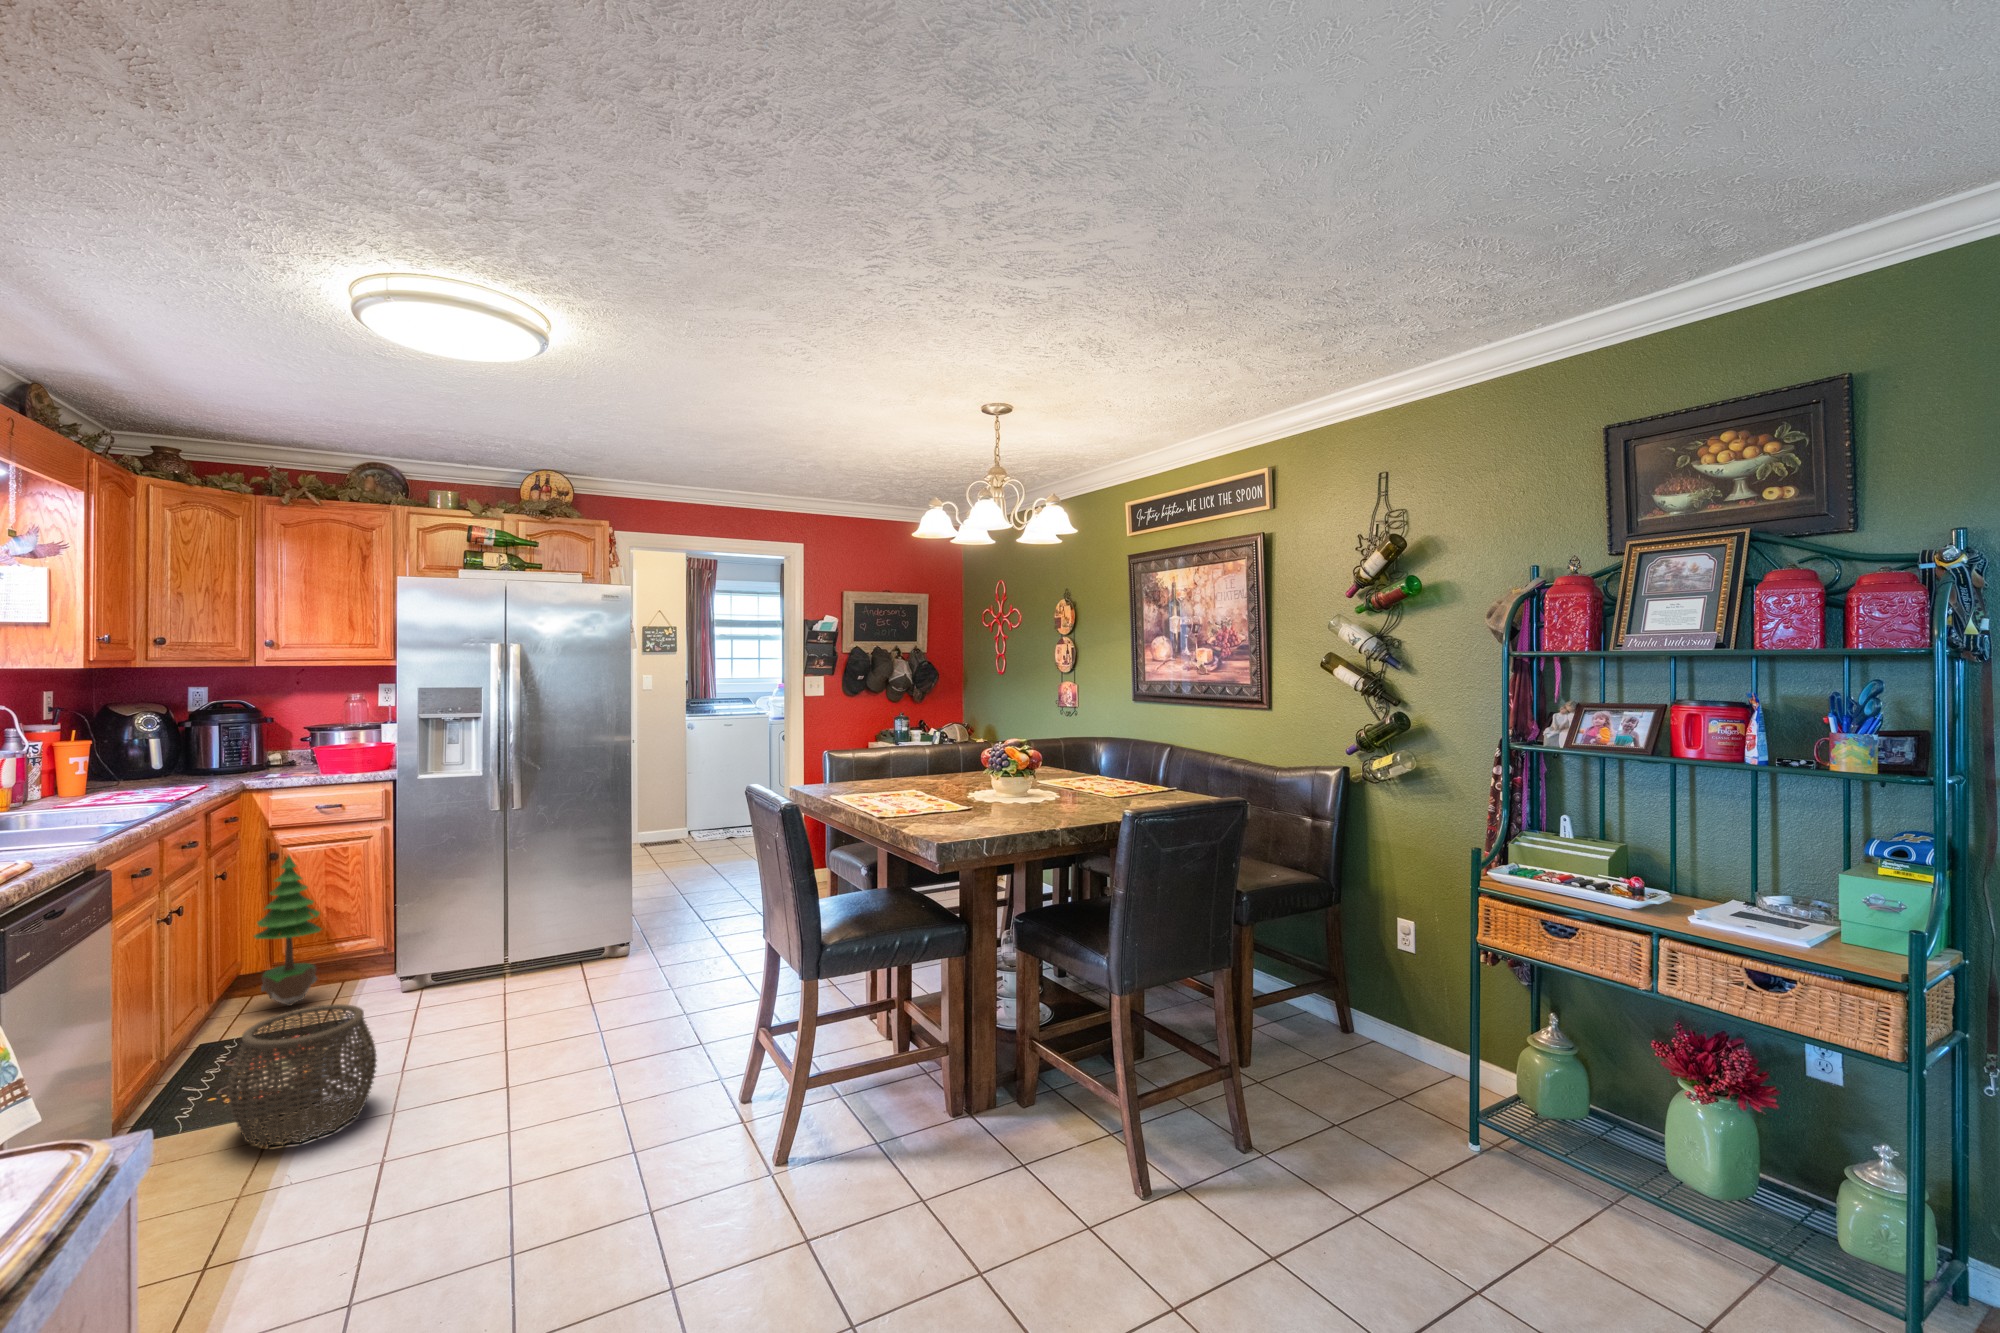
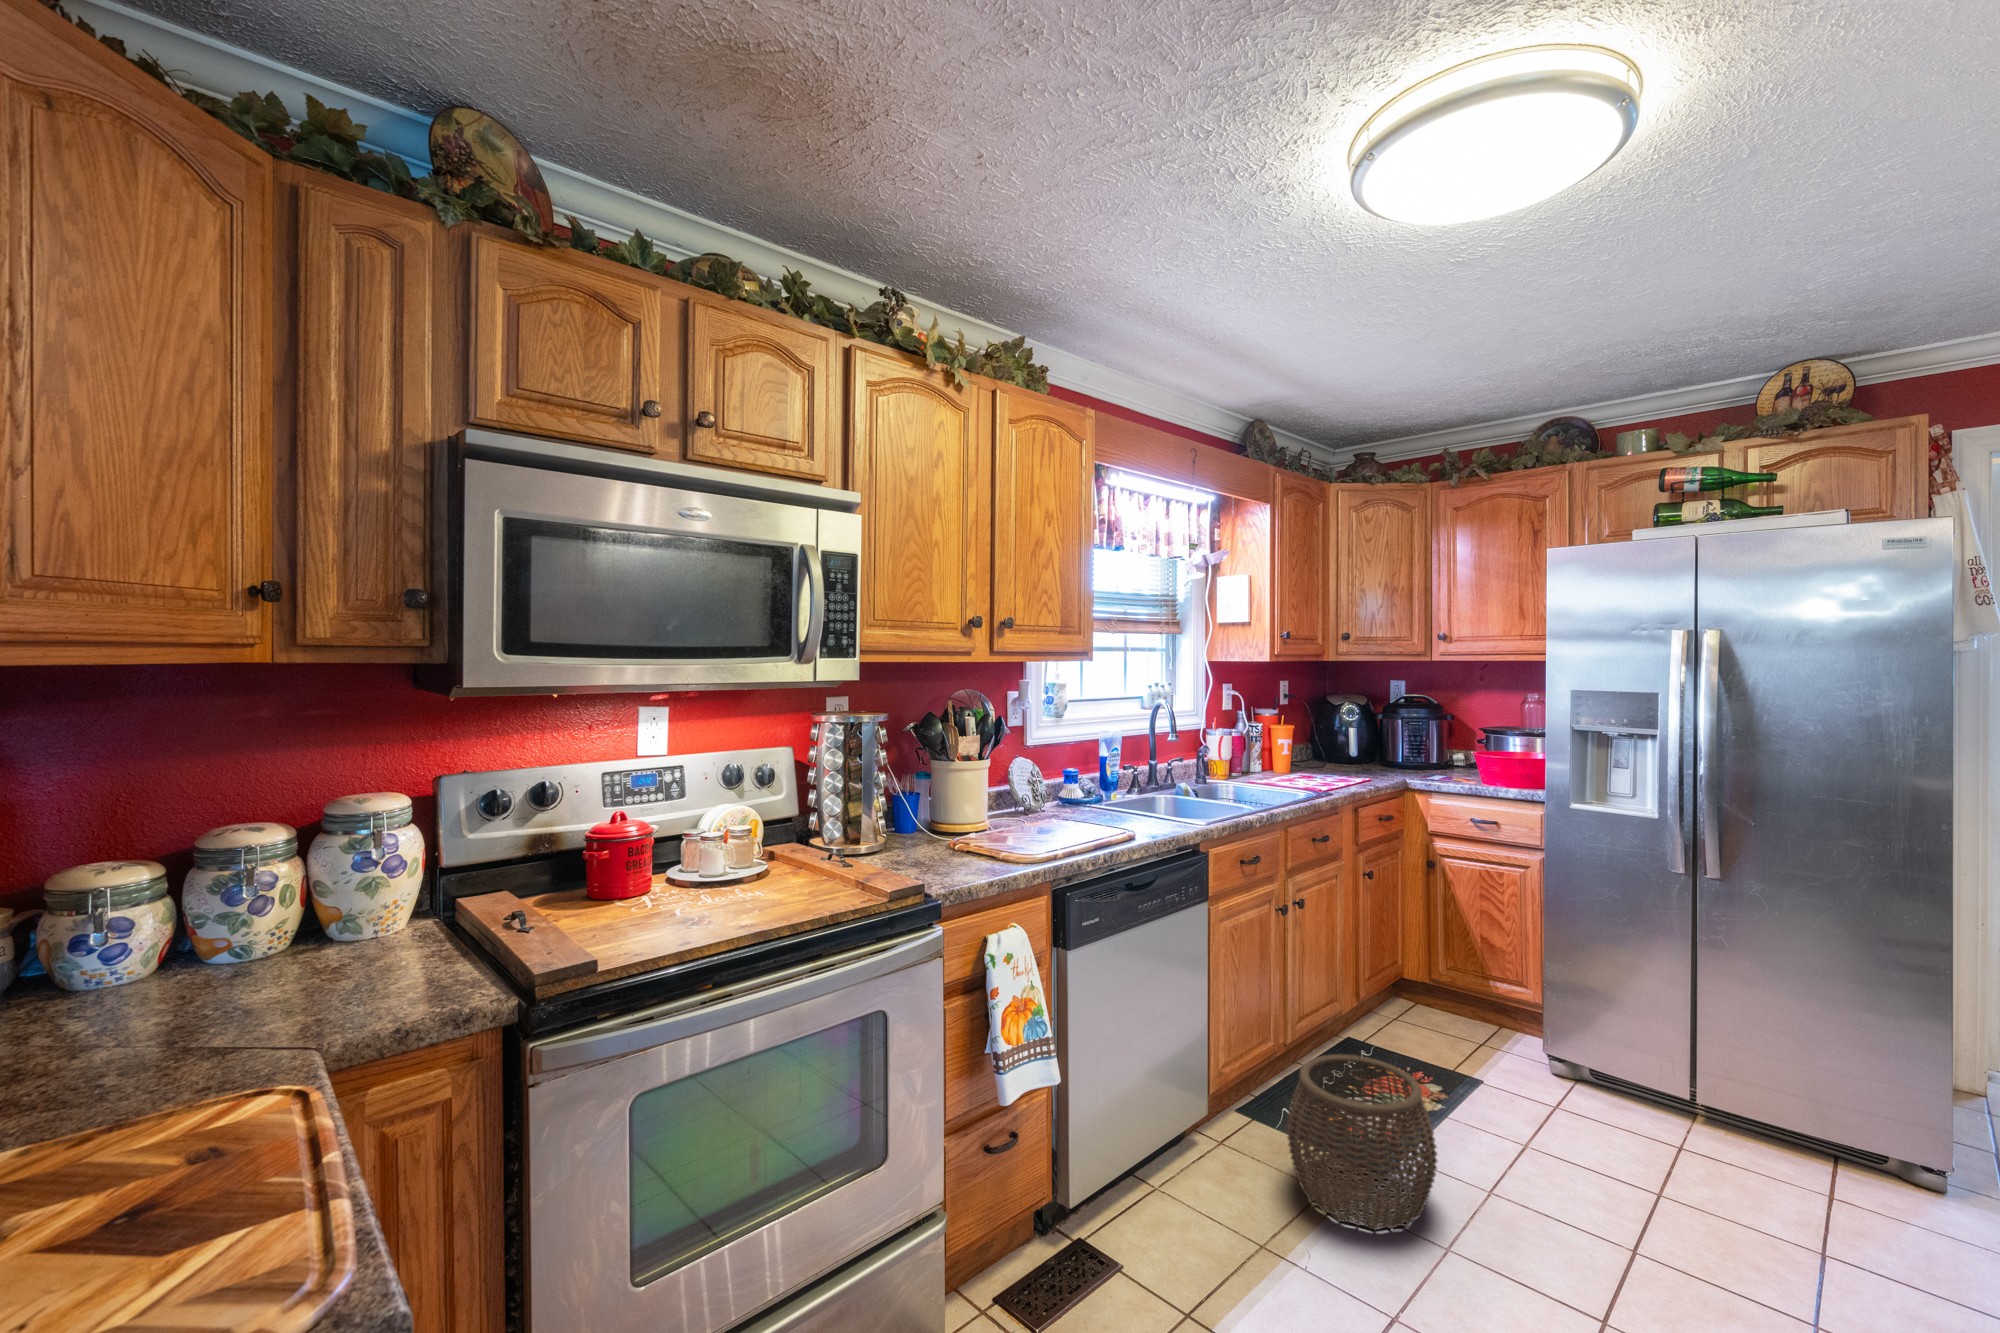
potted tree: present [254,856,321,1006] -> none [1401,867,1468,1034]

